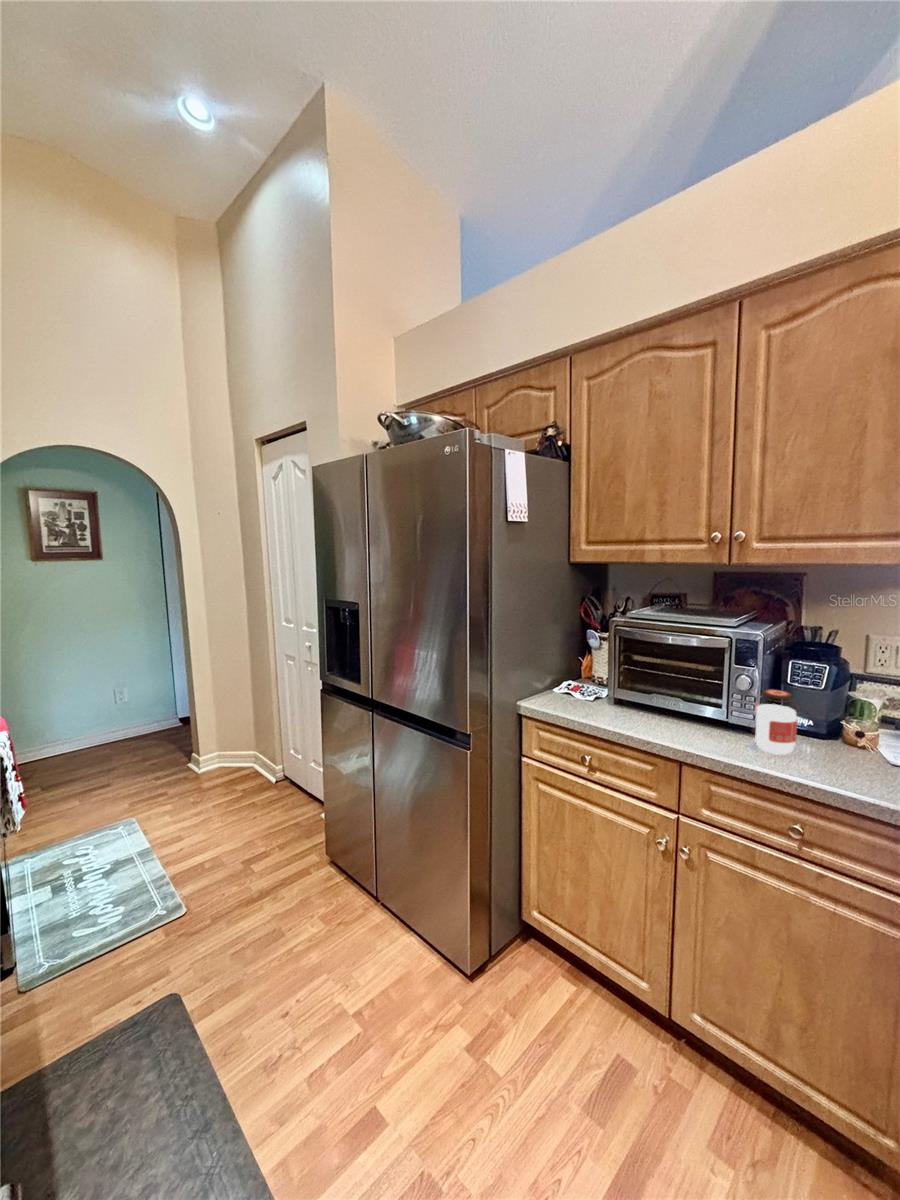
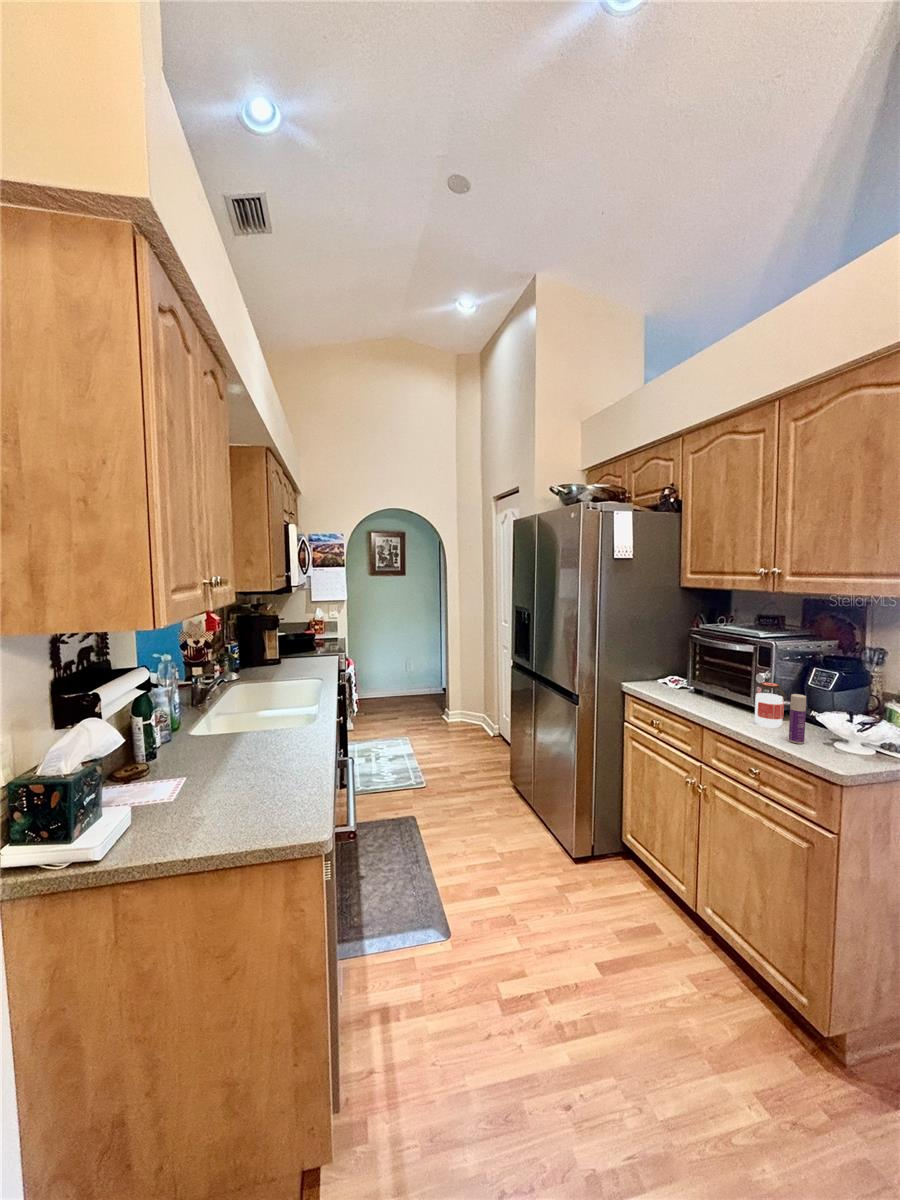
bottle: none [833,707,861,778] -> present [789,694,806,744]

